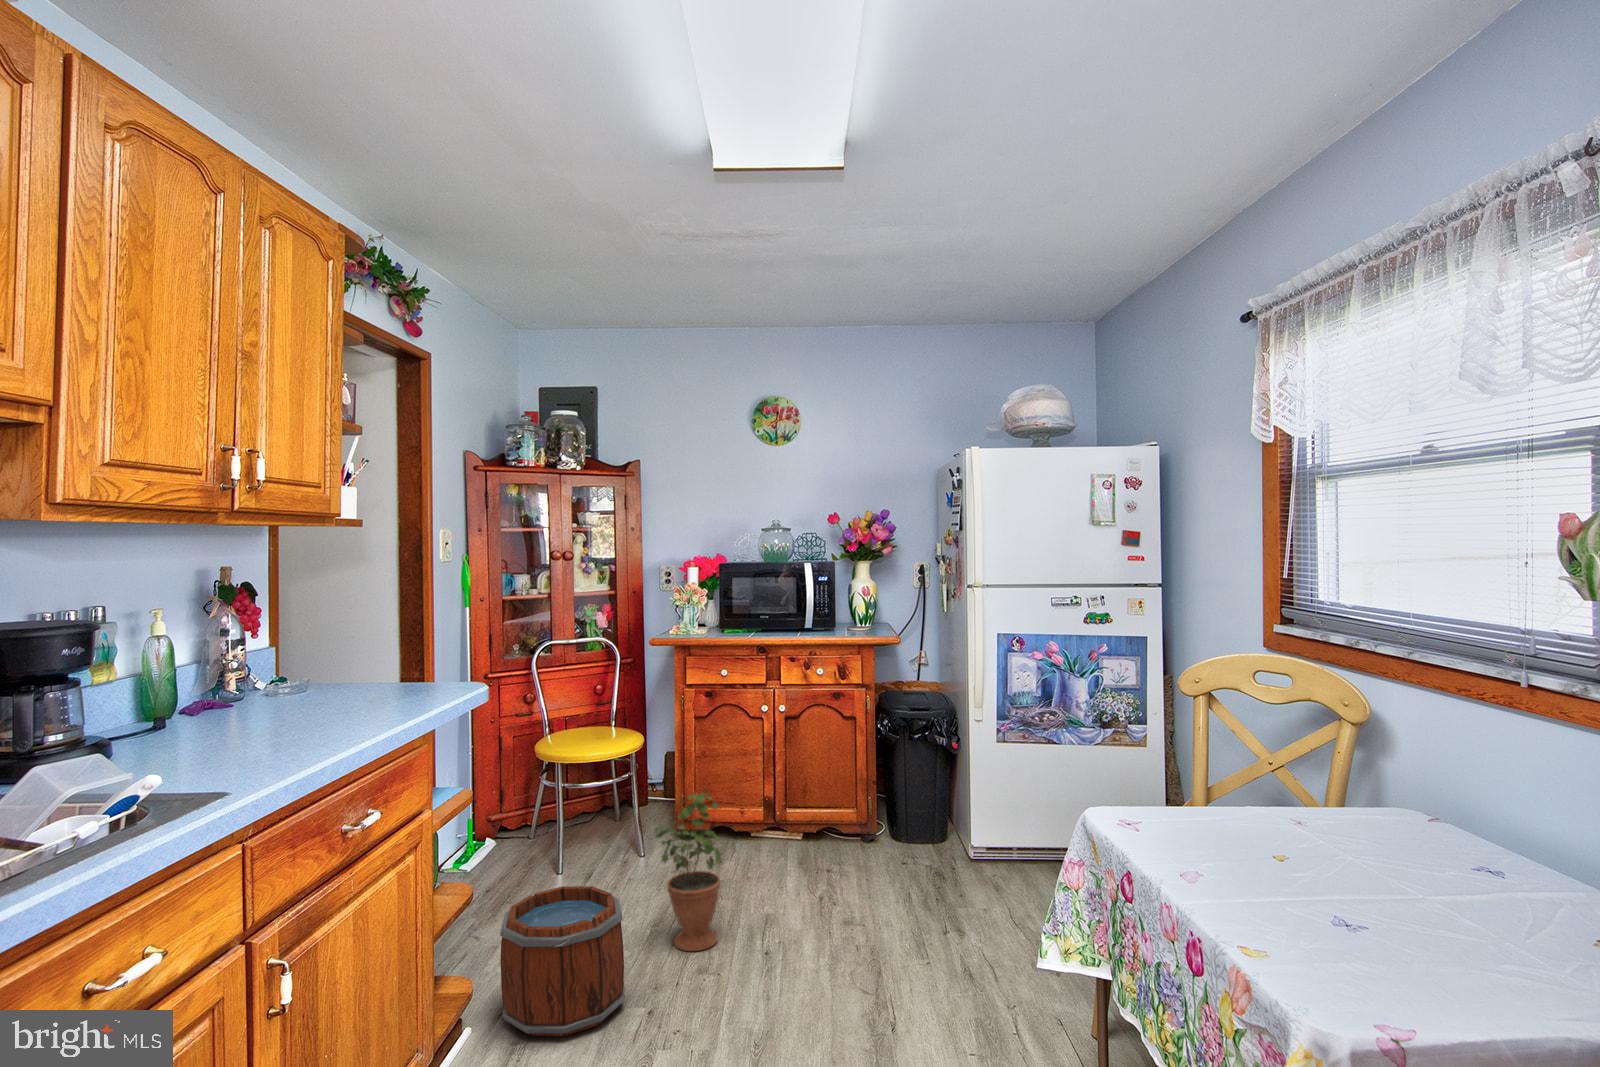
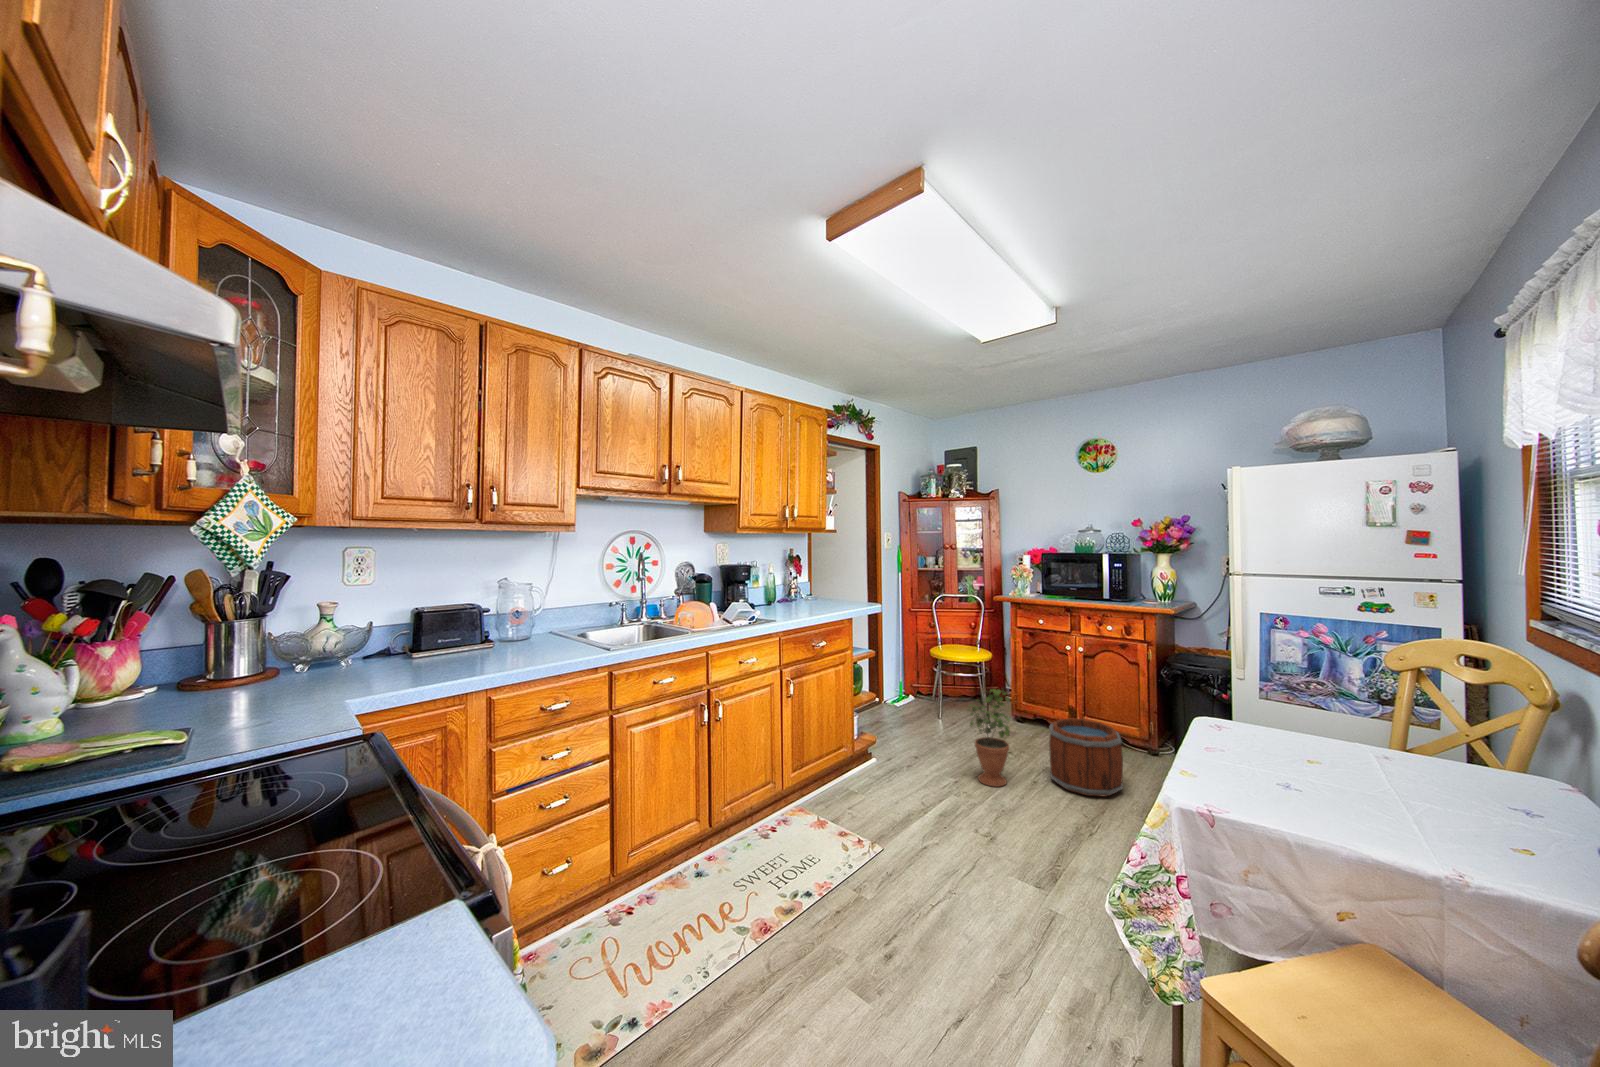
bucket: present [500,886,625,1036] -> present [1049,718,1123,797]

